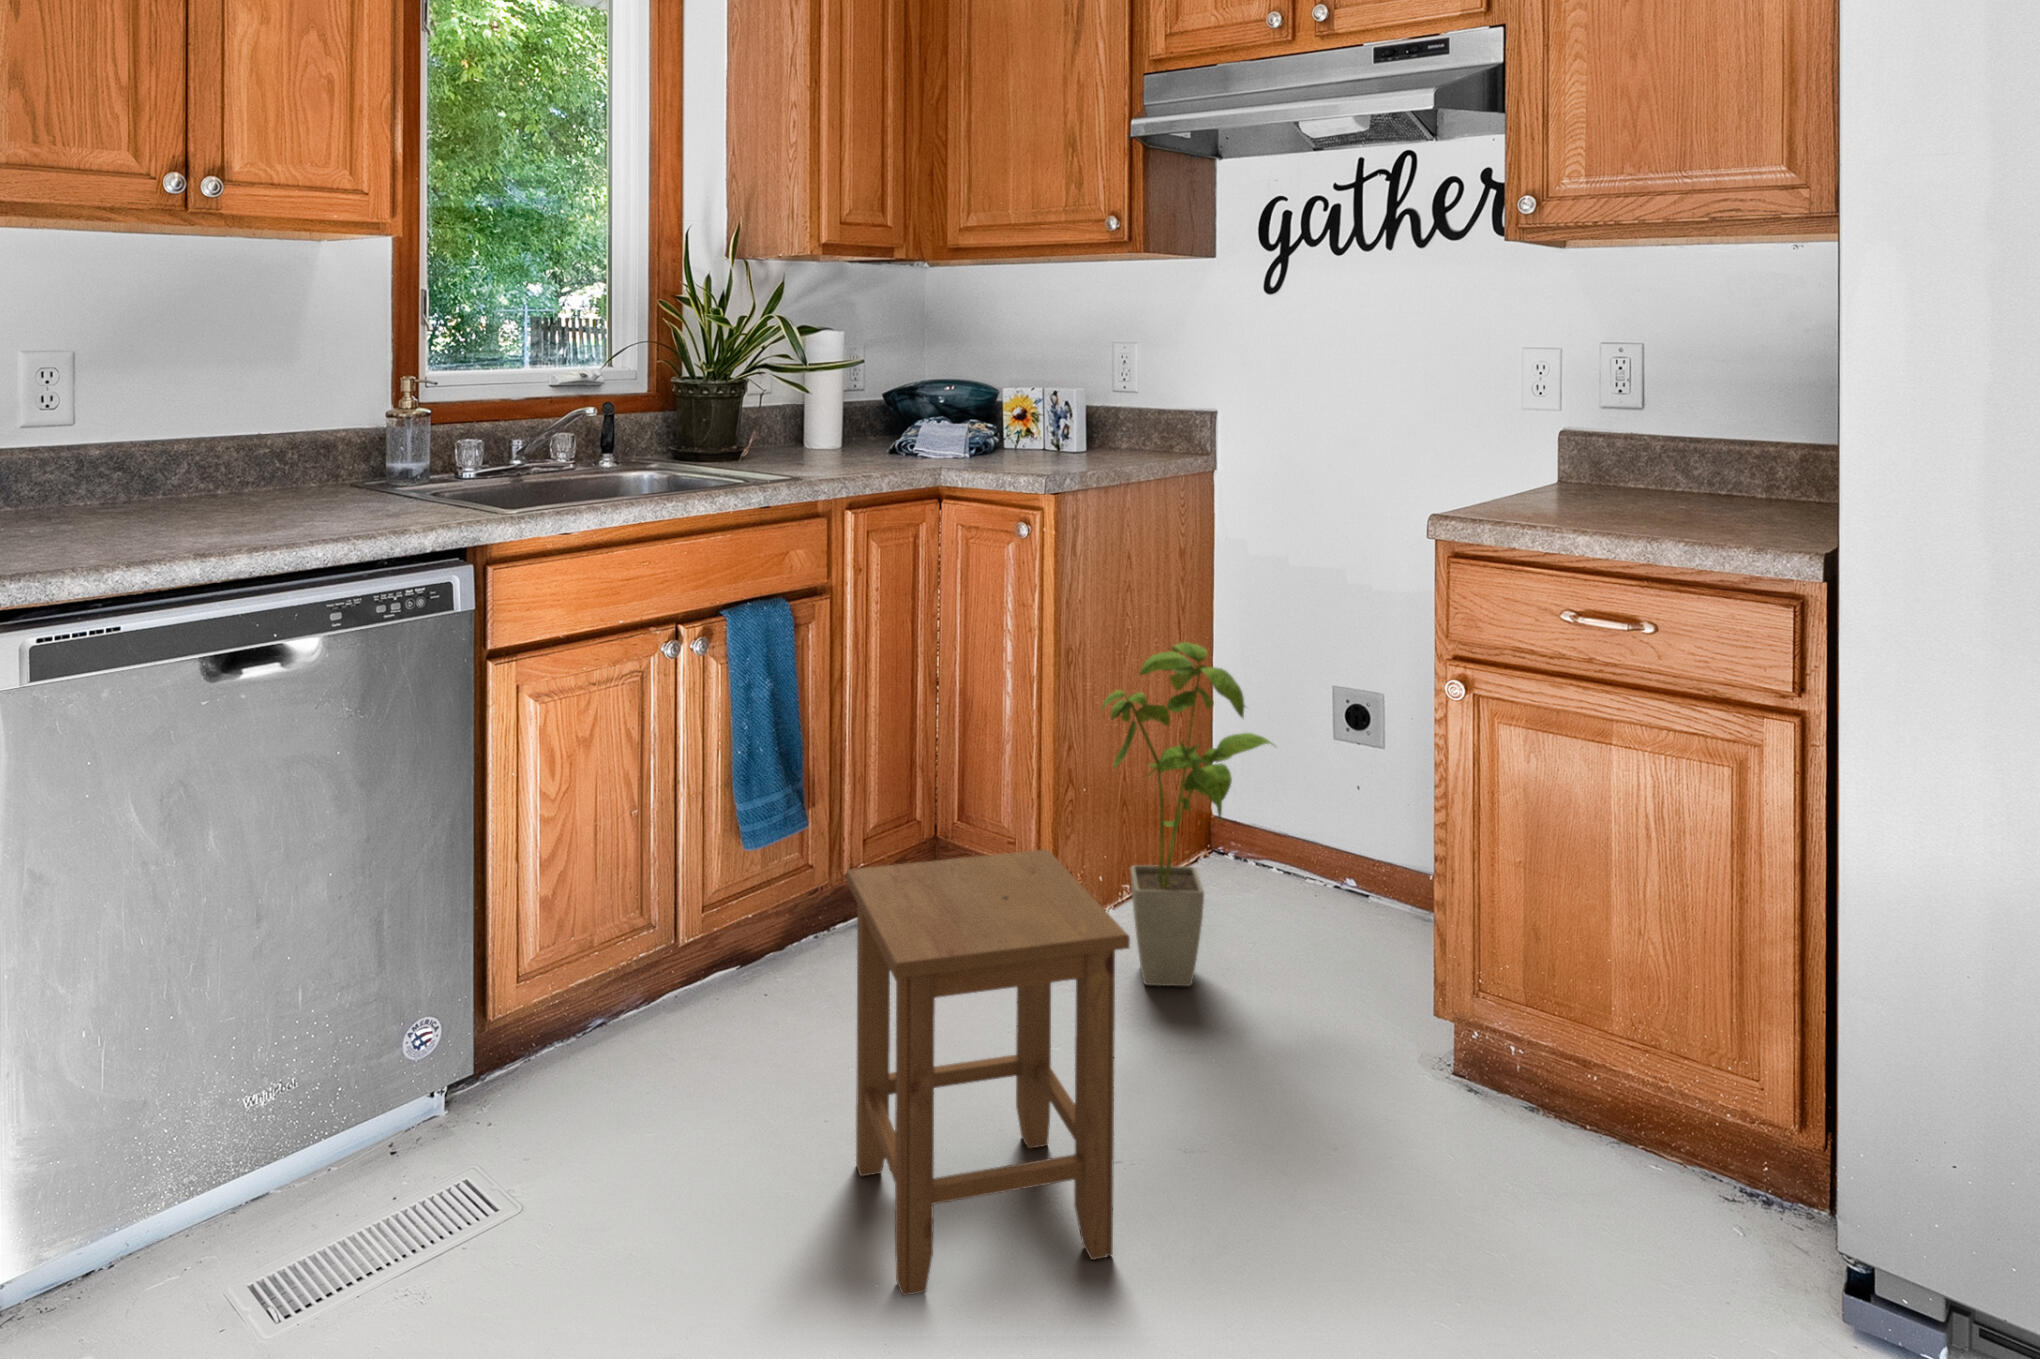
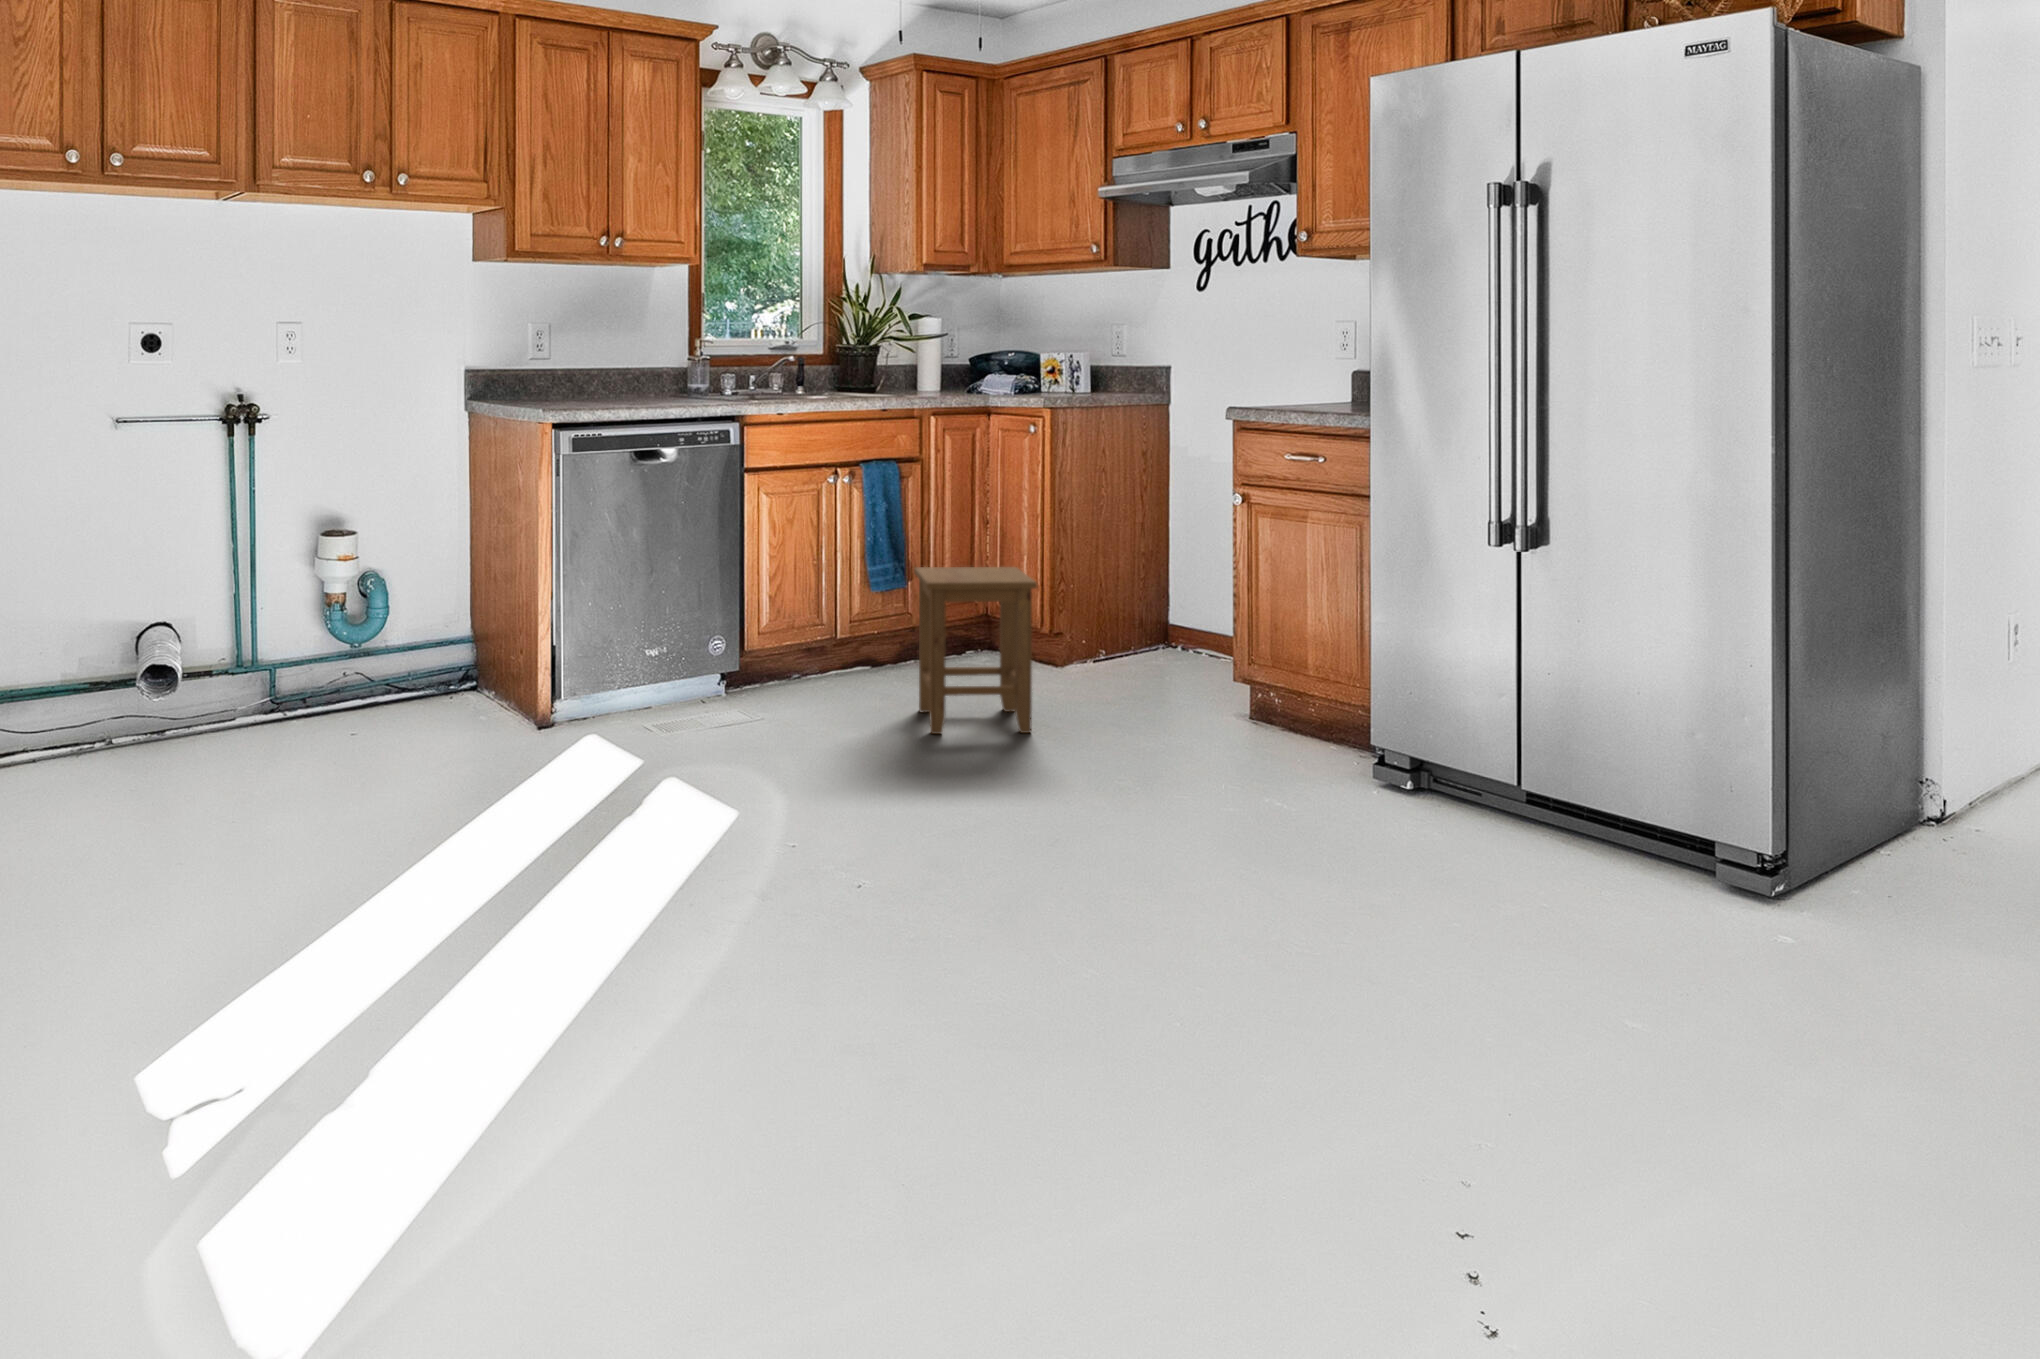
house plant: present [1102,642,1272,986] -> none [1071,486,1176,680]

